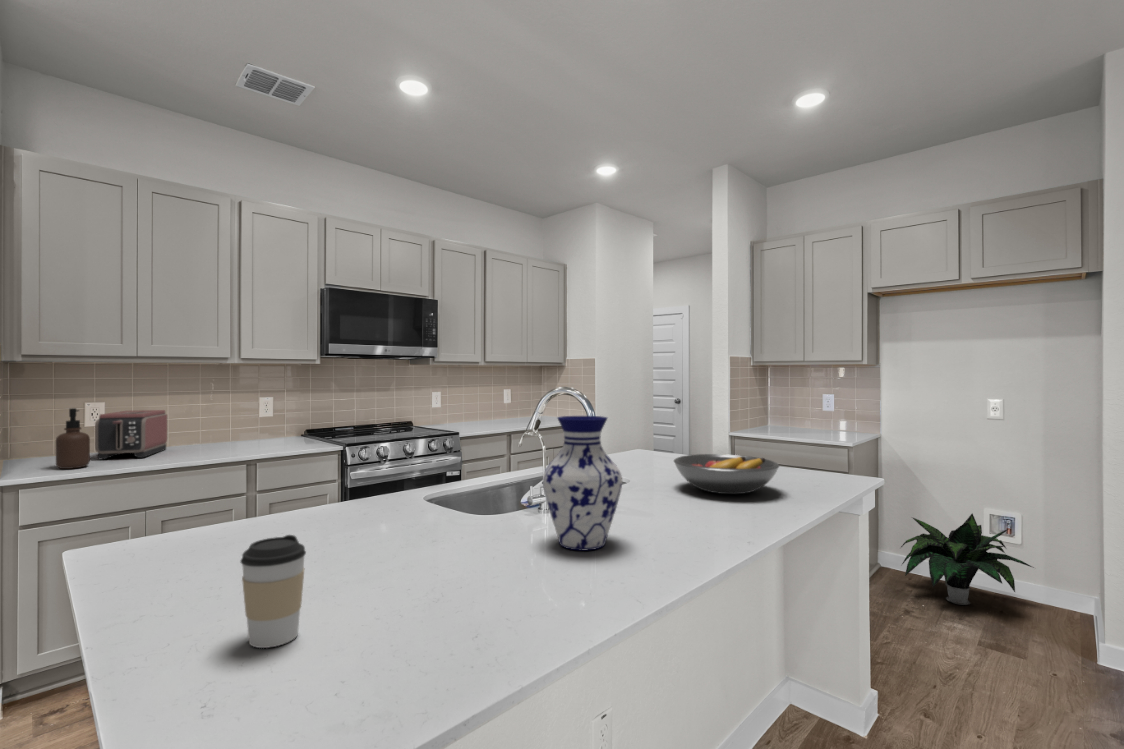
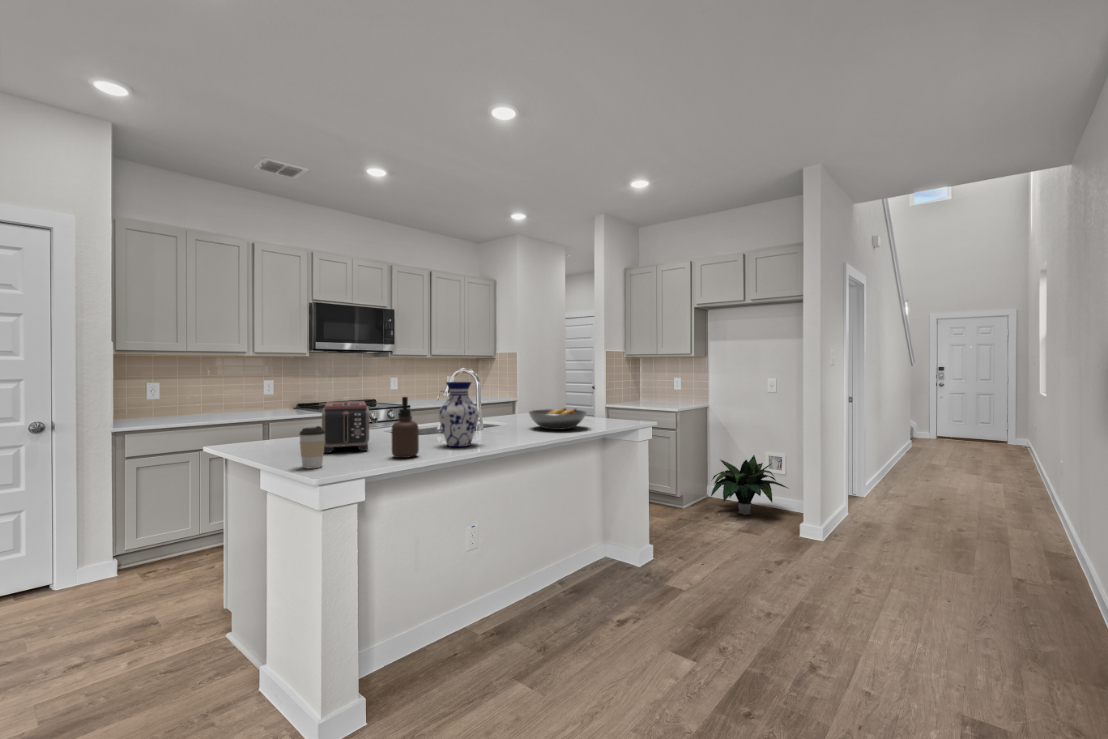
soap dispenser: present [56,408,90,469] -> present [392,397,419,458]
toaster: present [95,410,167,459] -> present [322,401,369,453]

